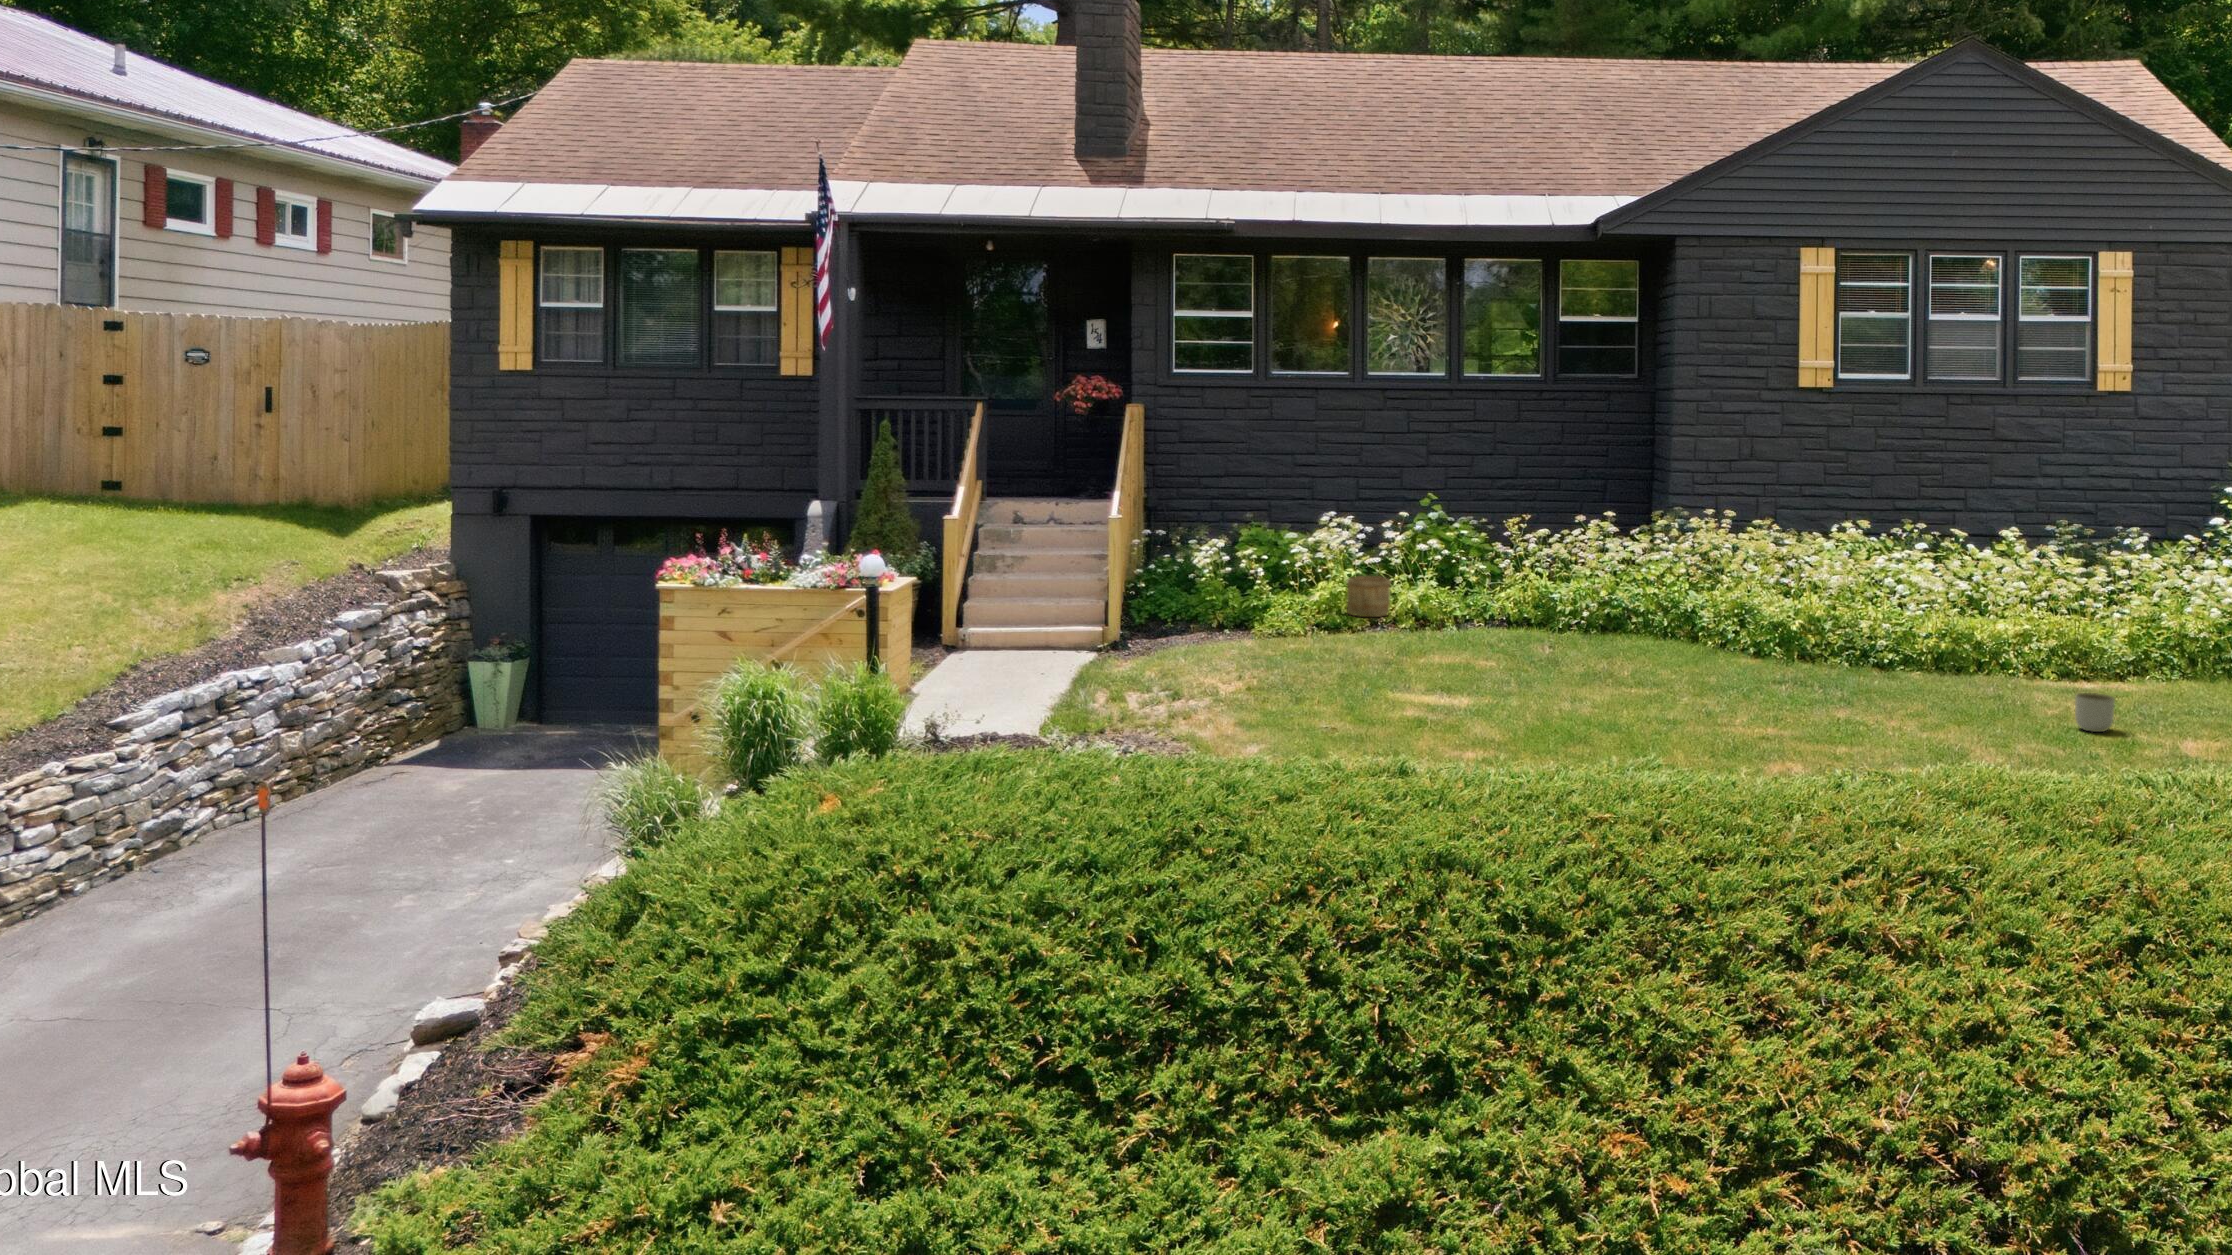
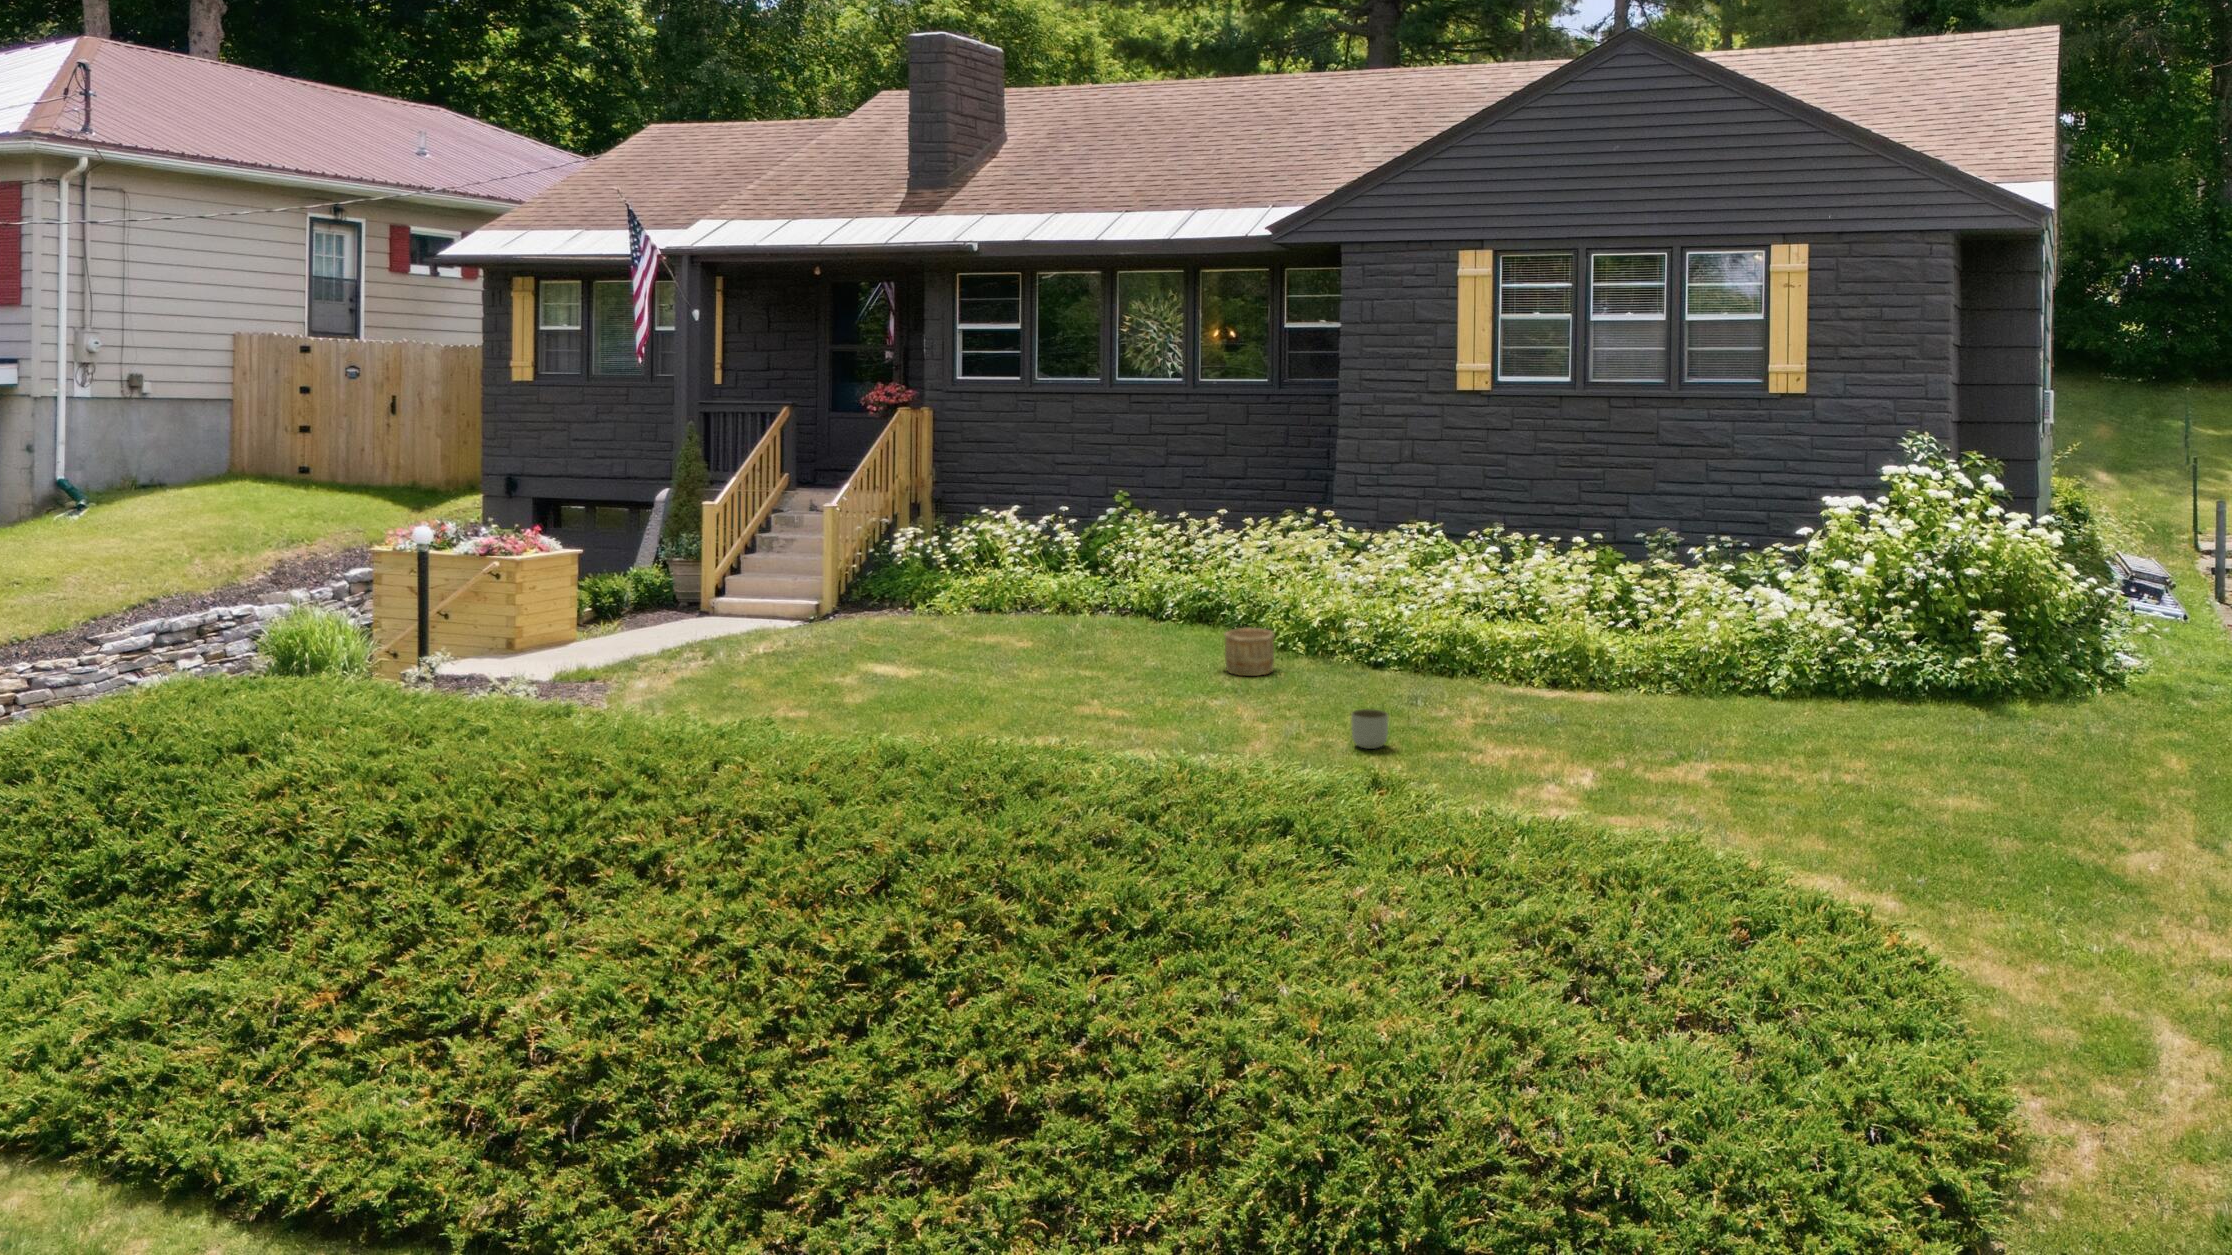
wooden bucket: present [1347,576,1392,617] -> present [1224,628,1275,676]

